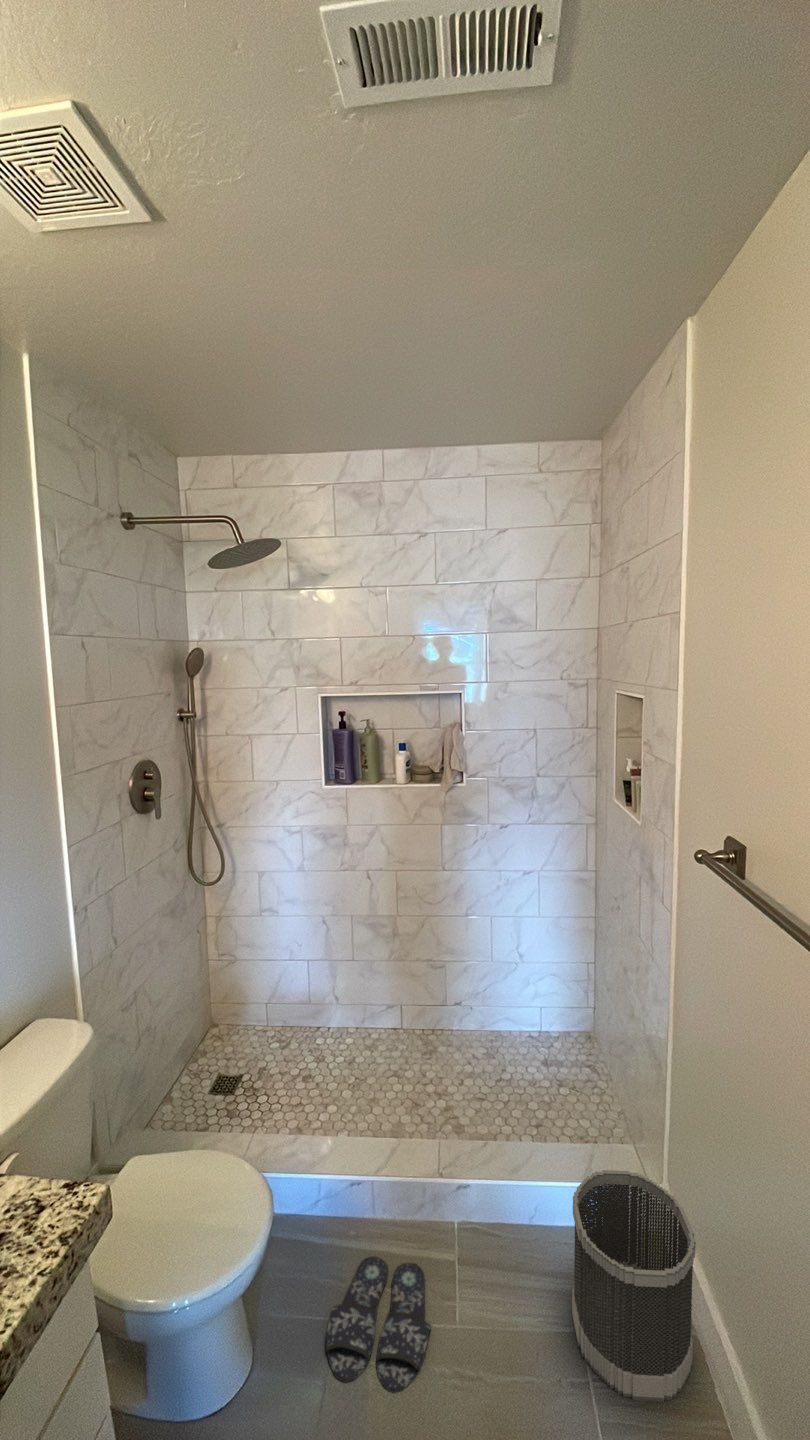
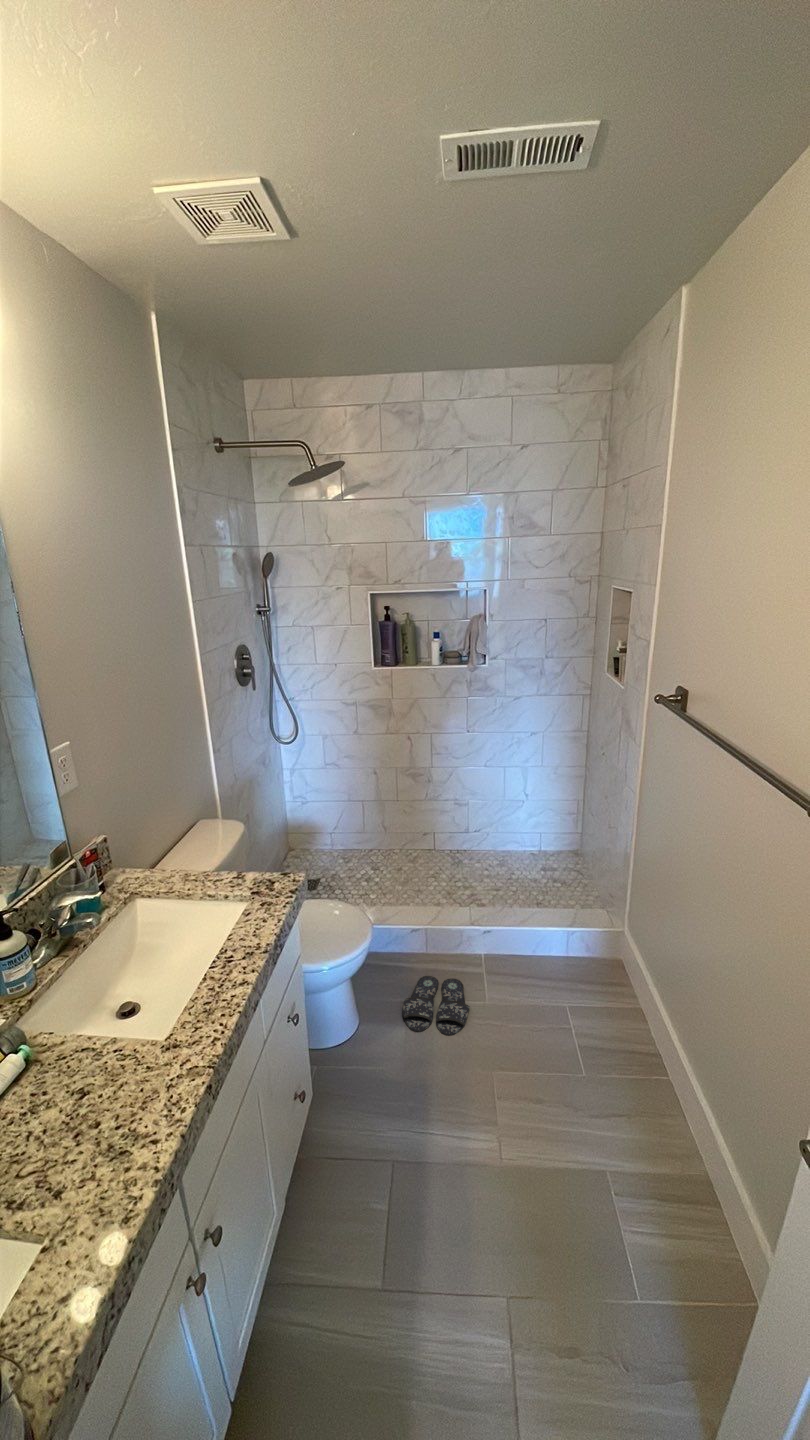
wastebasket: present [572,1170,696,1402] -> none [560,917,643,1037]

